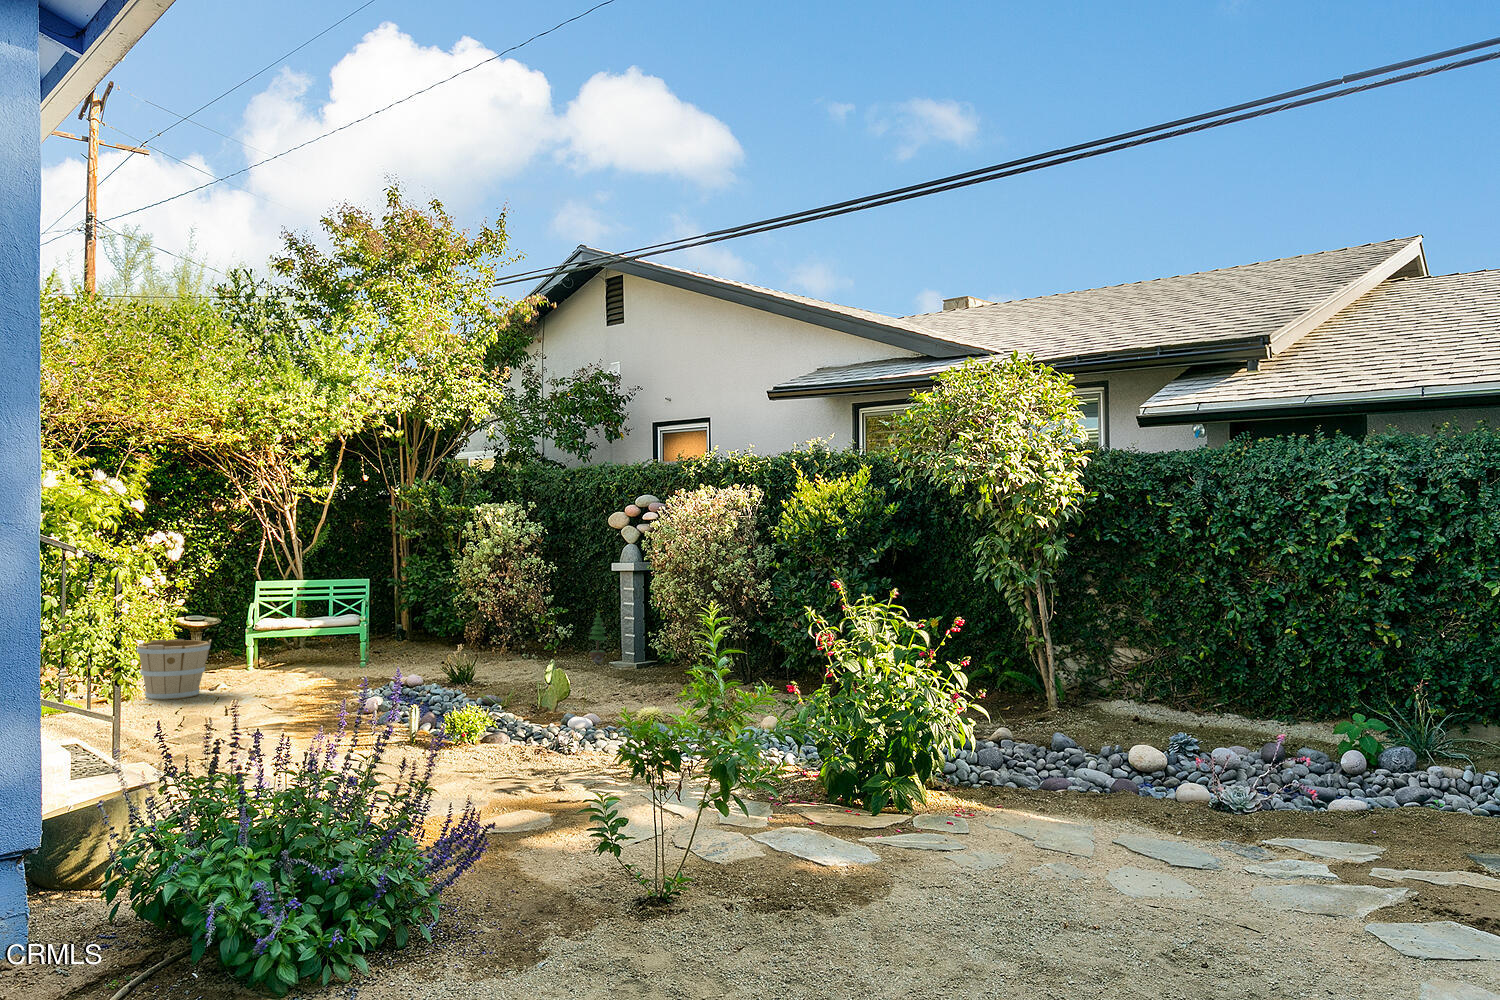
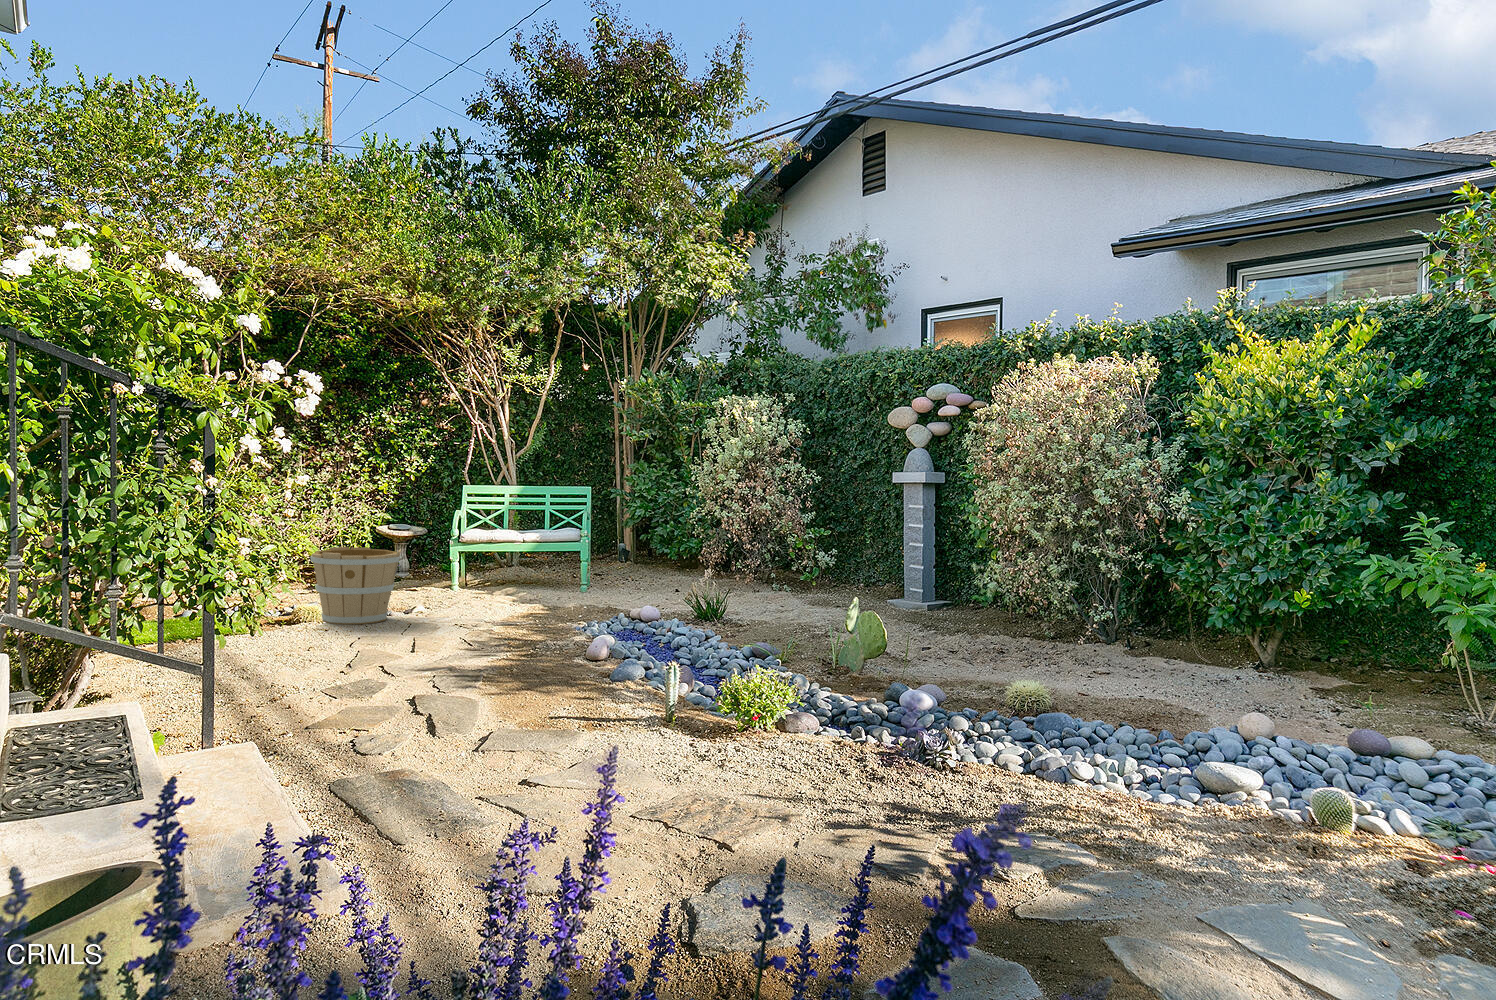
potted tree: present [589,611,607,664] -> none [861,536,886,605]

